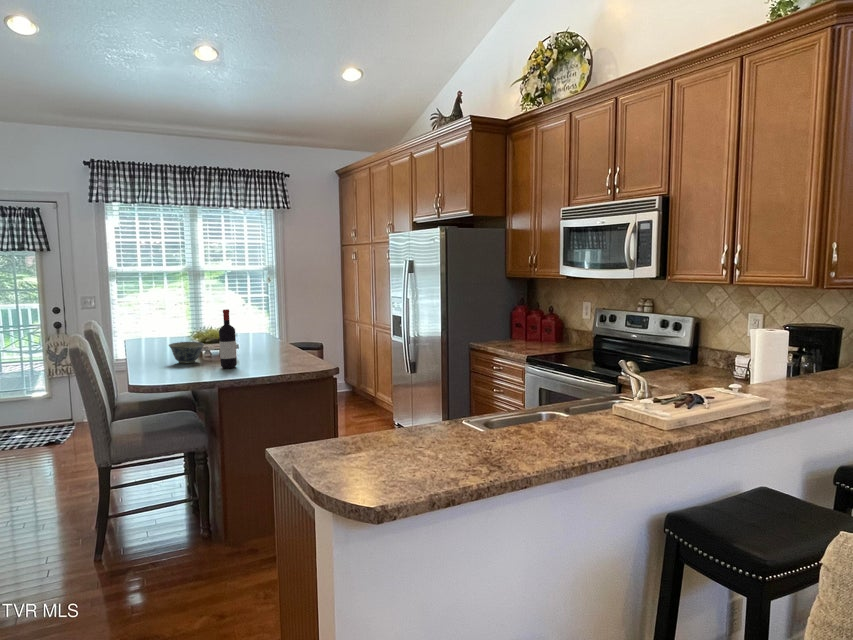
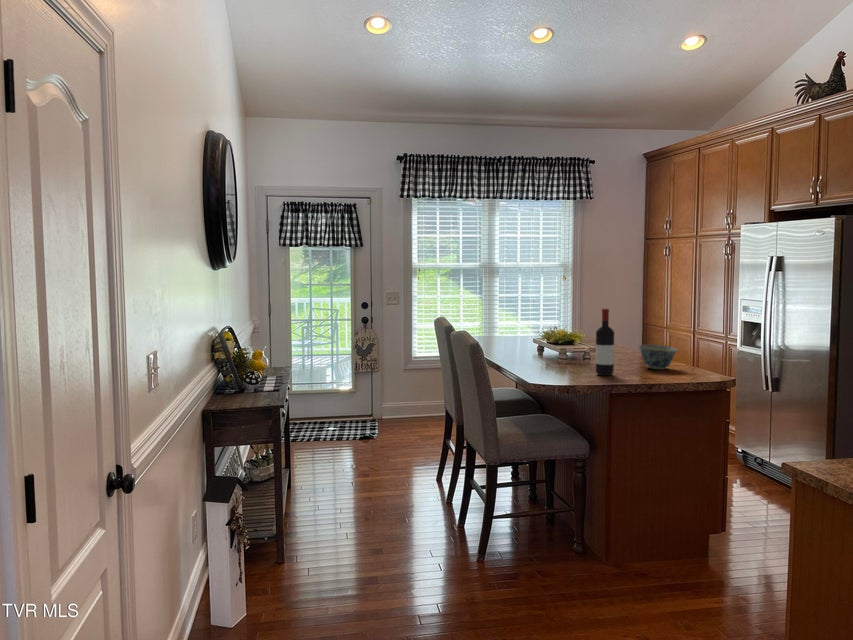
bowl: present [169,342,204,363] -> present [639,345,678,369]

